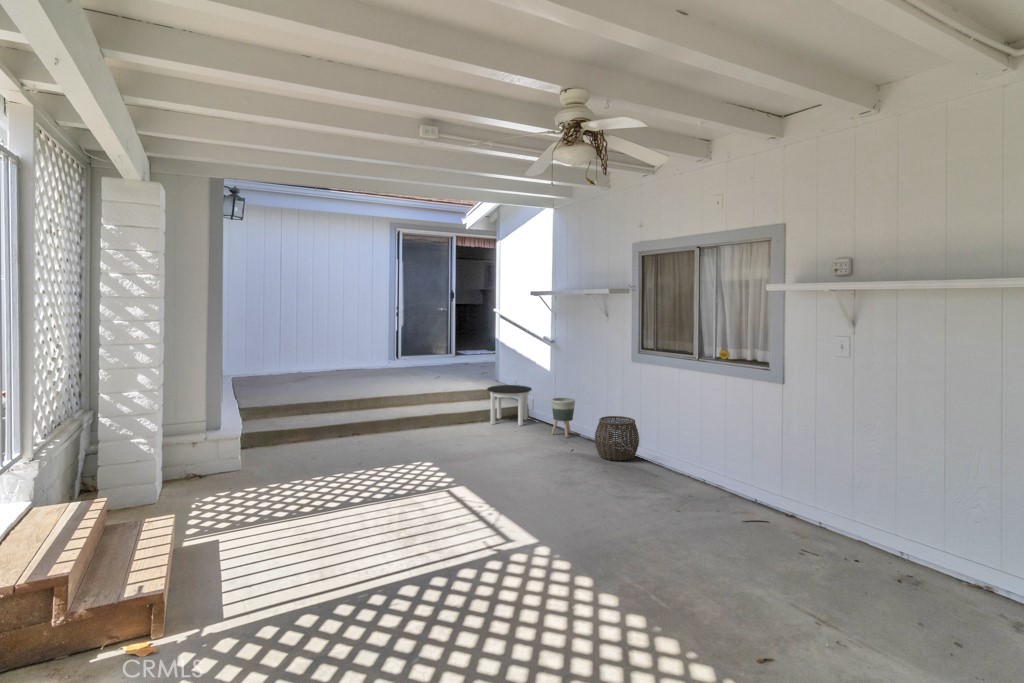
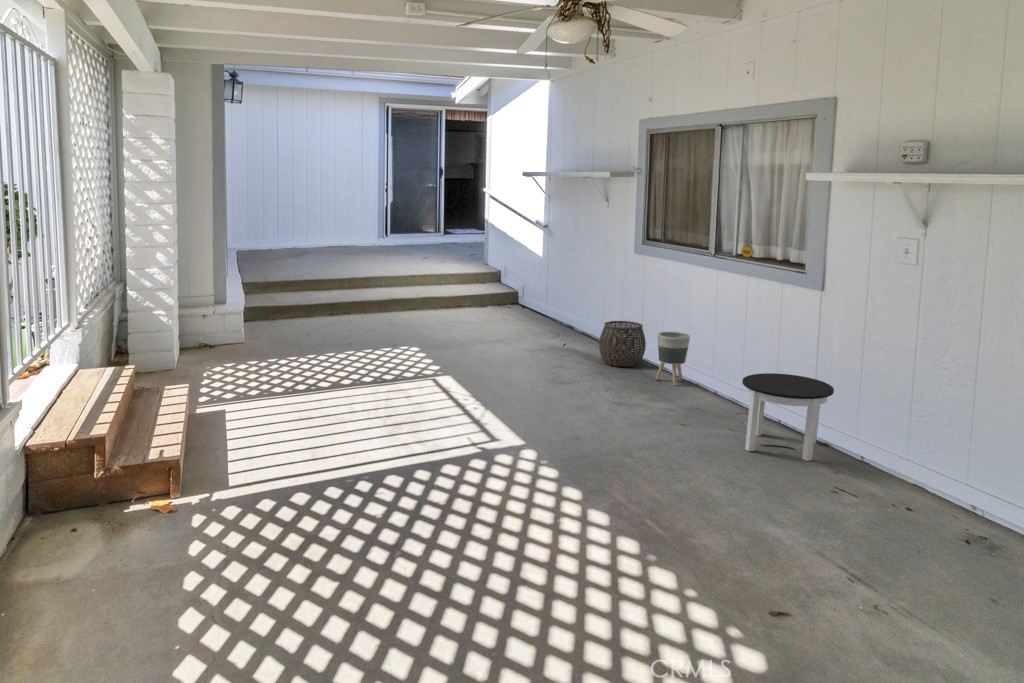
round table: present [487,385,532,426] -> present [742,373,834,461]
planter: present [551,398,575,438] -> present [656,332,690,386]

